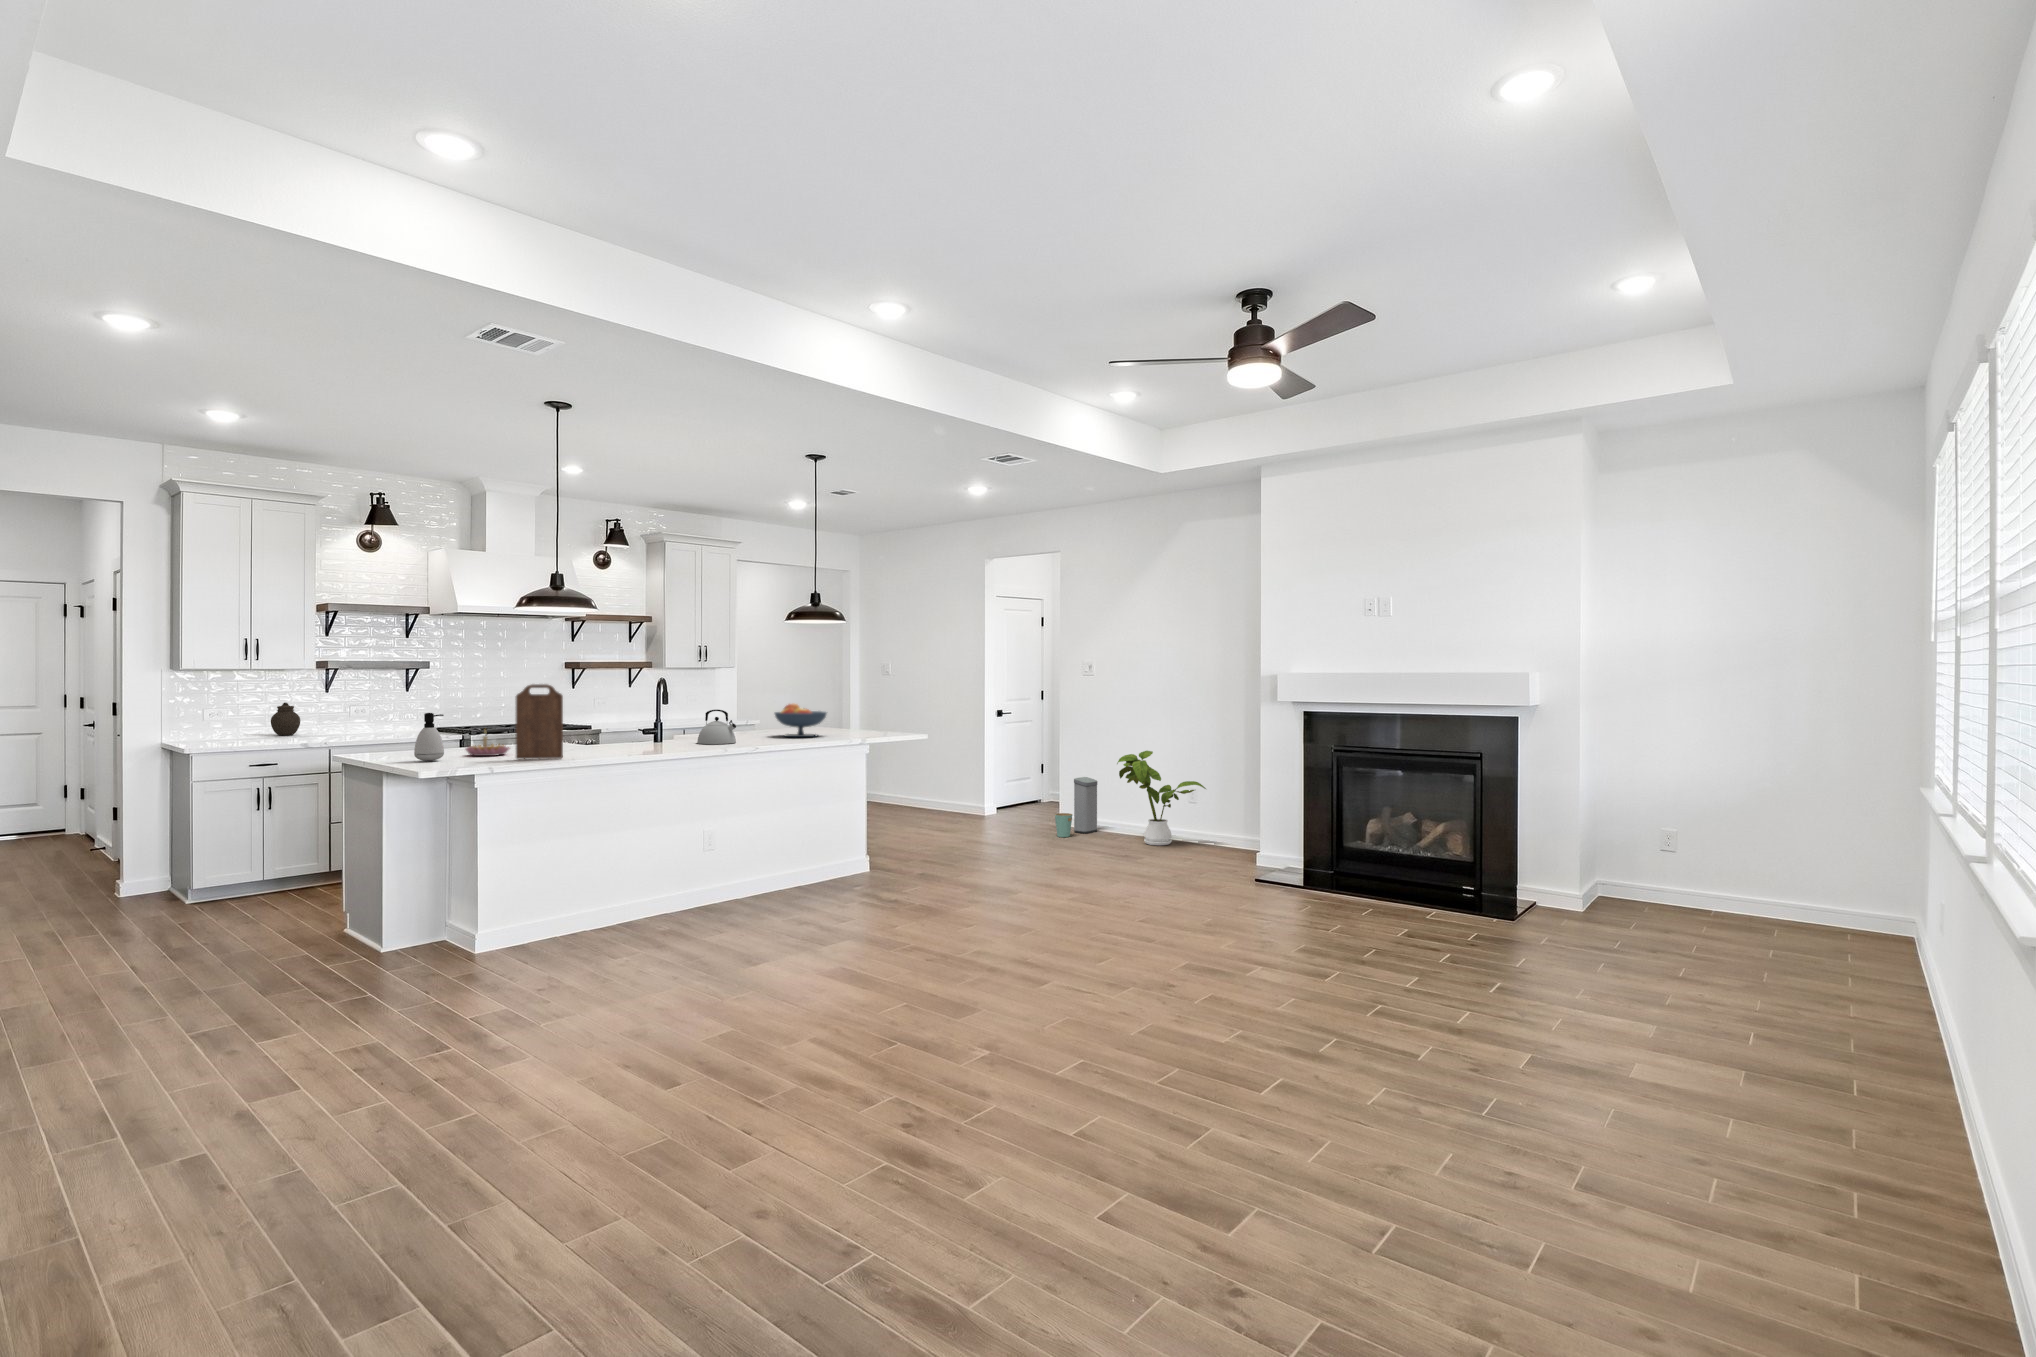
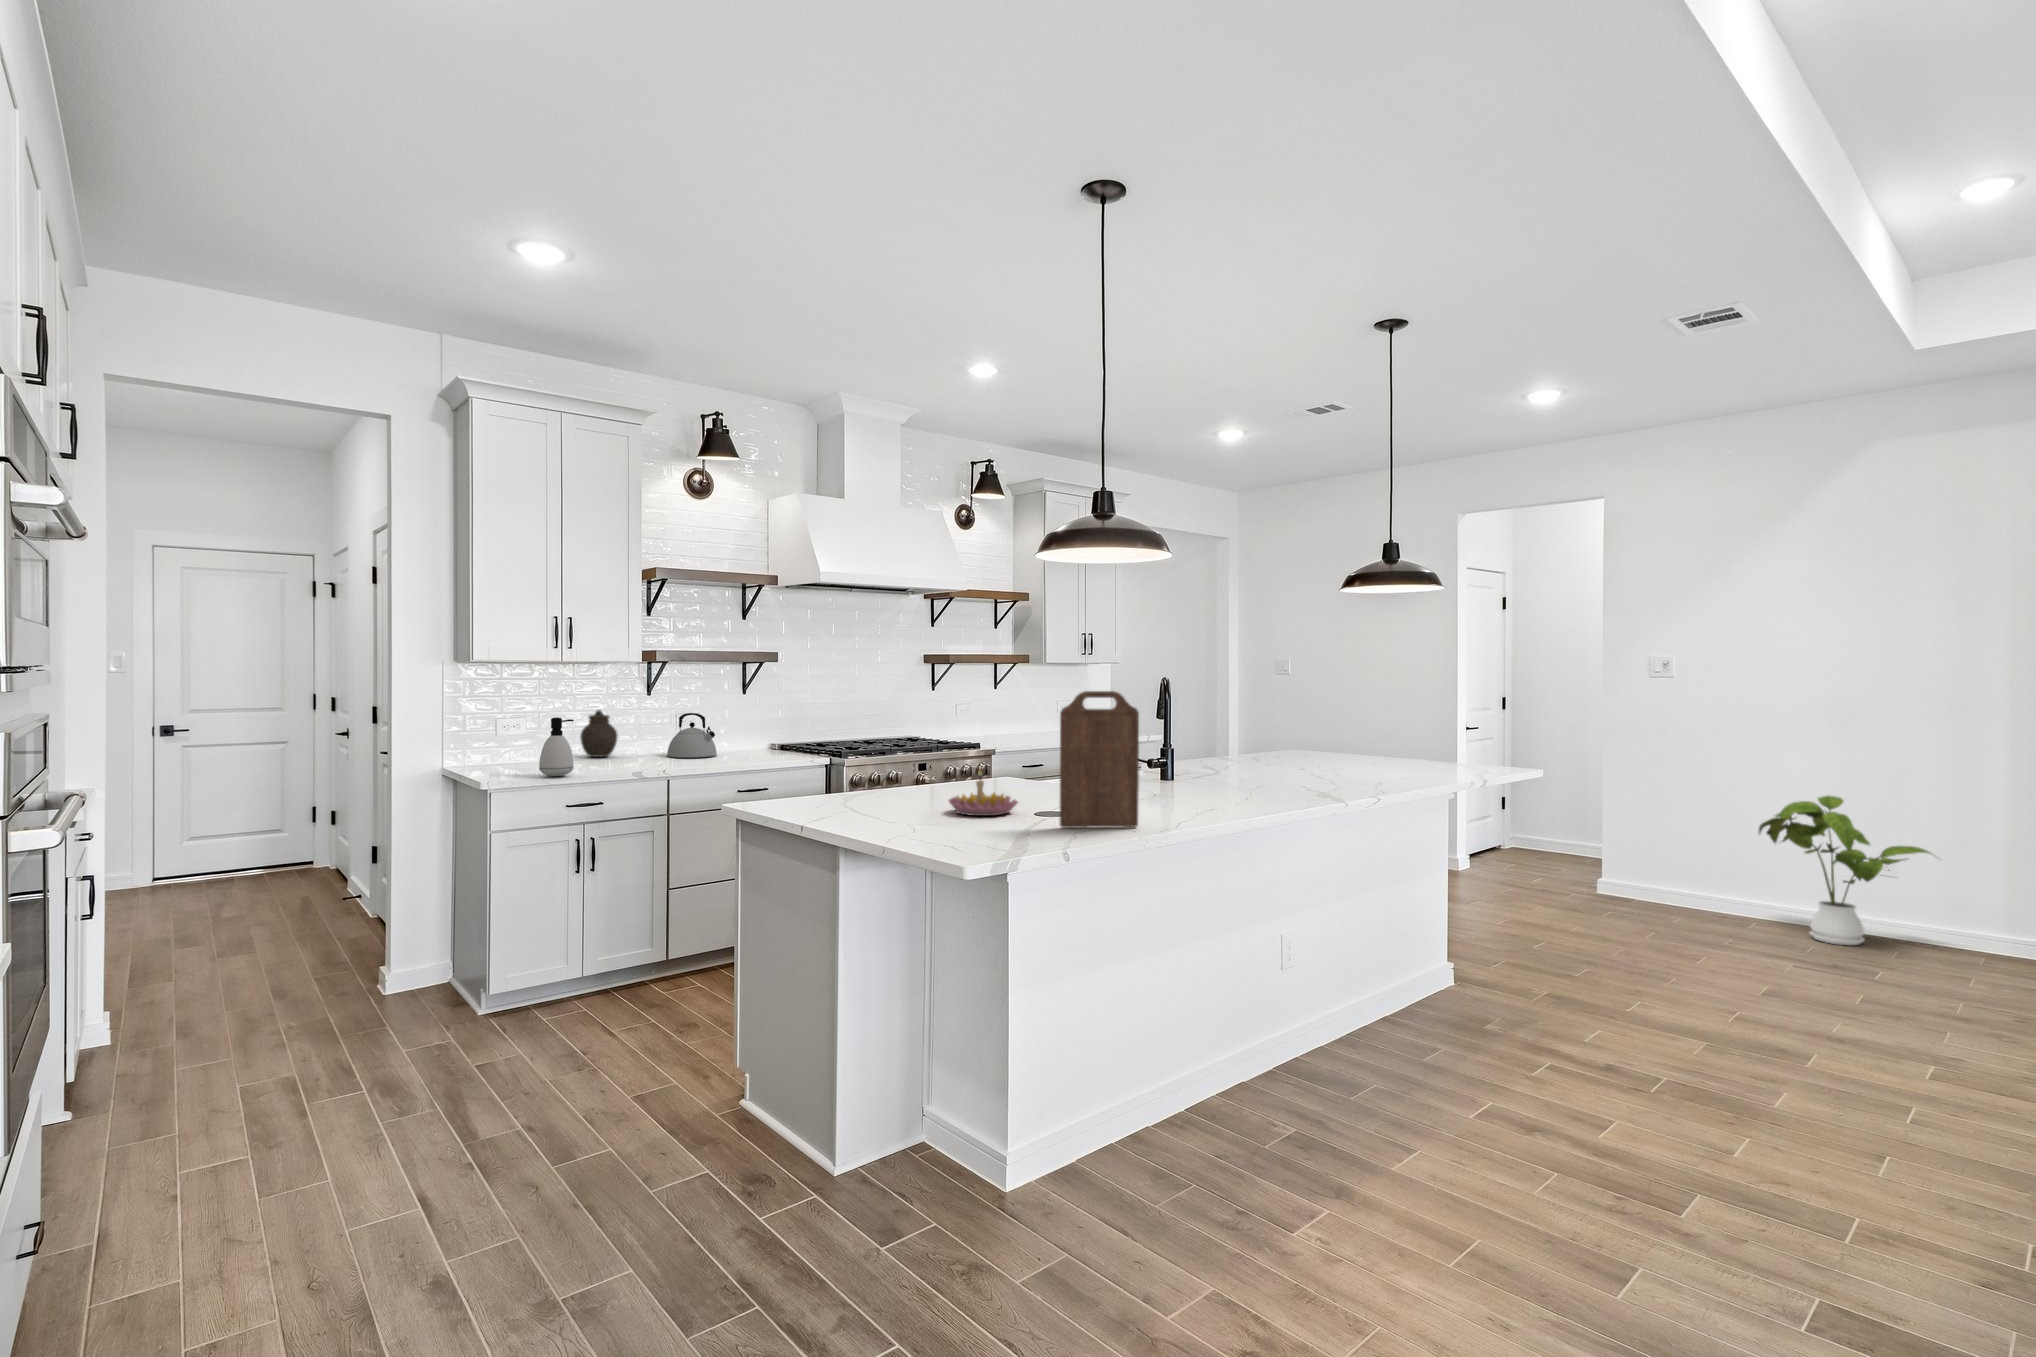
fruit bowl: present [775,704,826,737] -> none [1324,719,1412,775]
kettle: present [697,710,736,744] -> present [667,713,717,758]
soap dispenser: present [414,713,444,761] -> present [539,717,574,776]
trash can: present [1055,777,1097,837] -> none [1636,827,1688,921]

